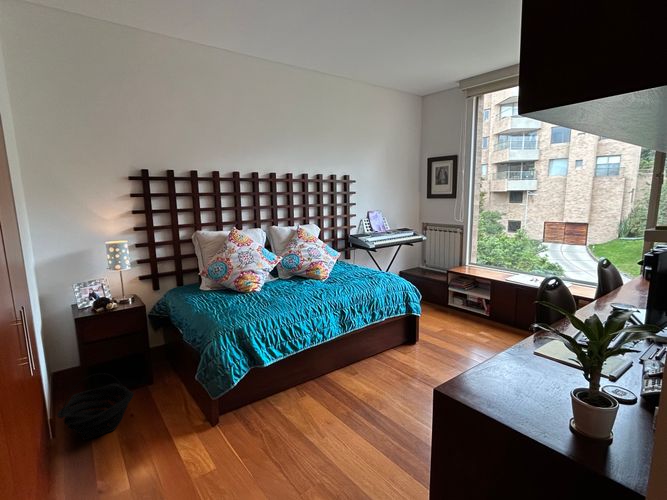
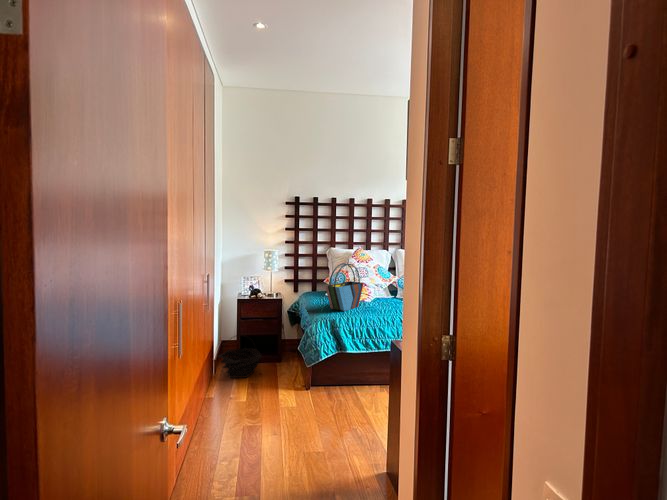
tote bag: none [220,254,260,313] -> present [325,263,364,311]

